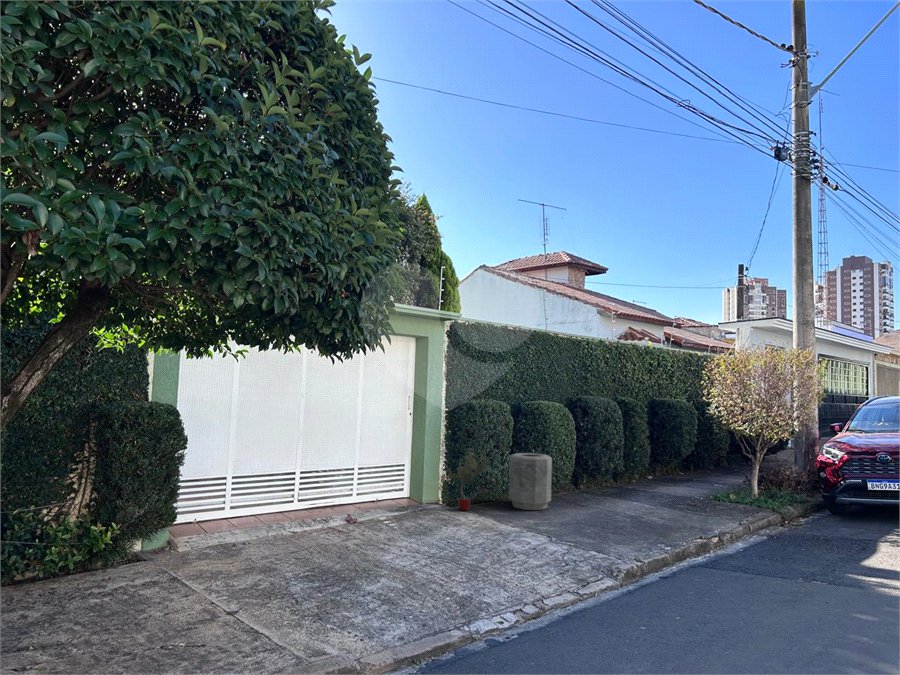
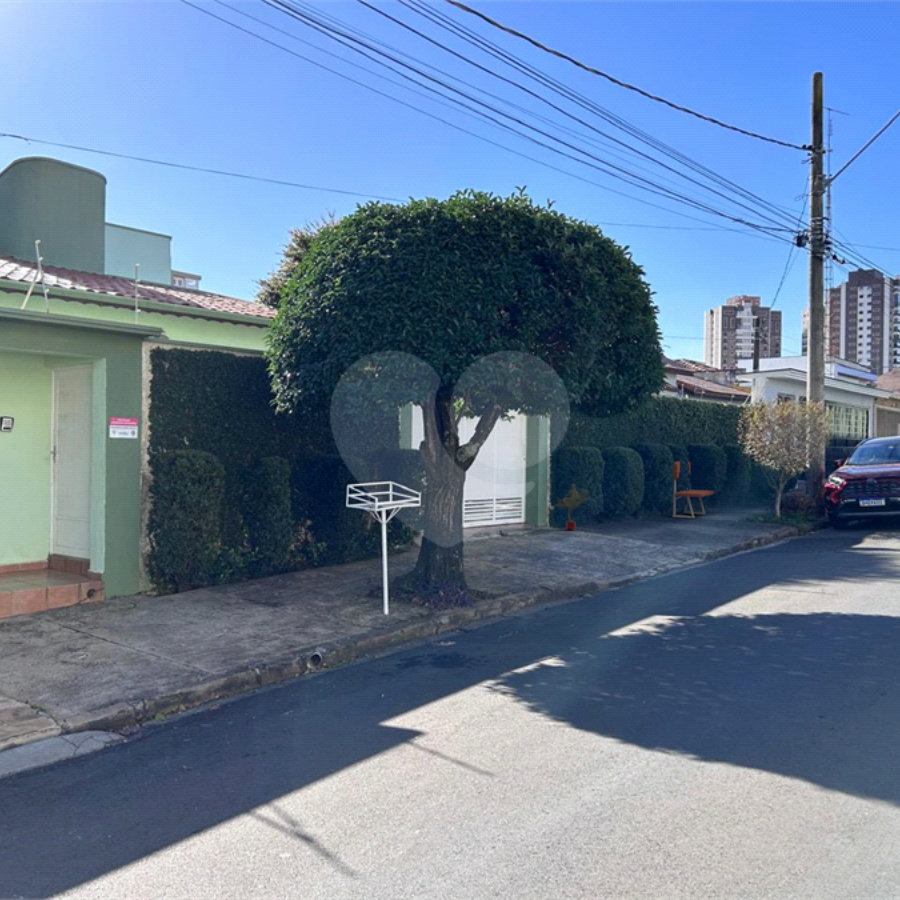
bench: none [621,419,676,493] -> present [673,462,714,518]
trash can: present [509,453,552,510] -> none [599,488,632,529]

